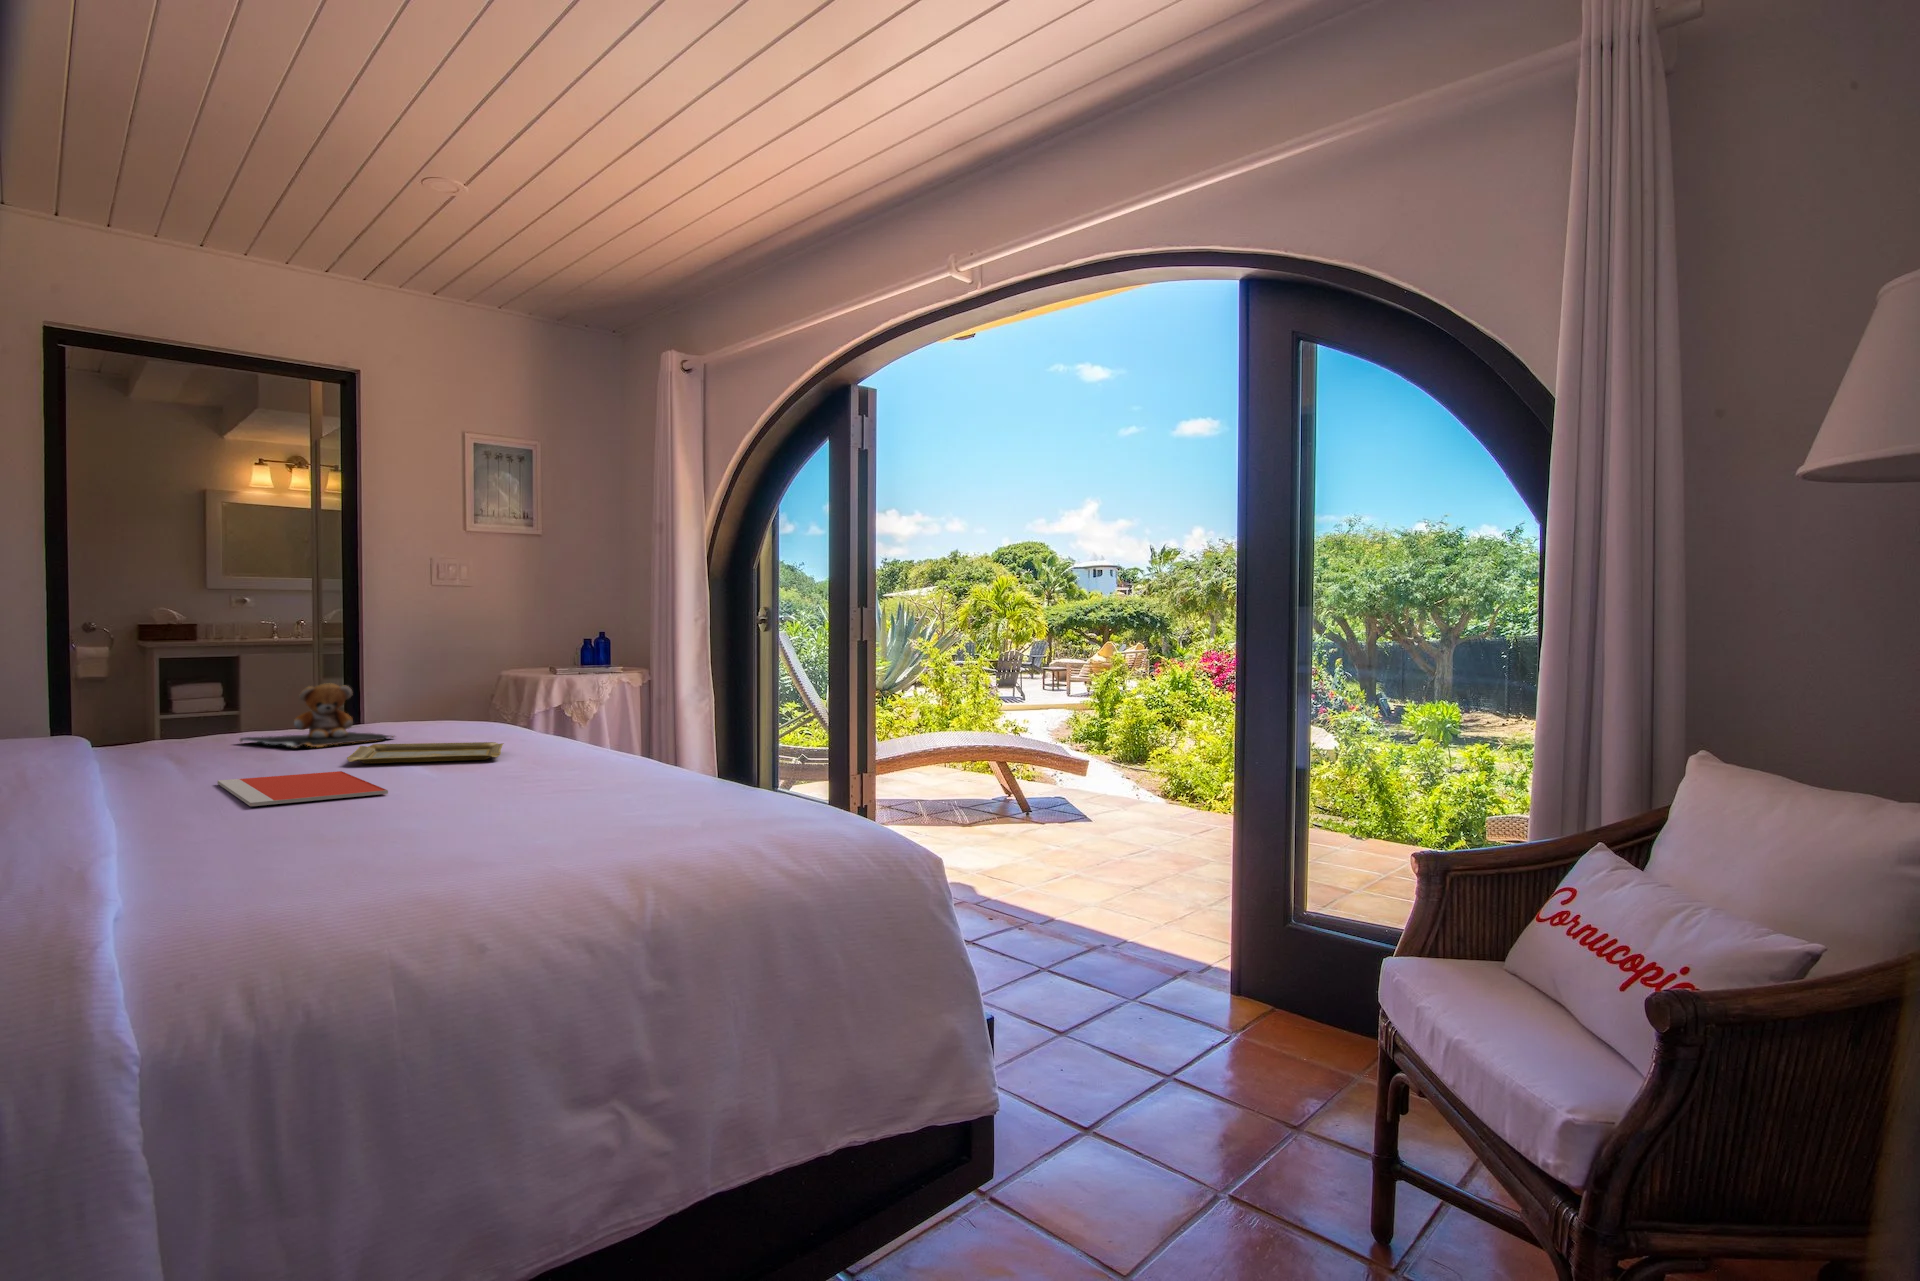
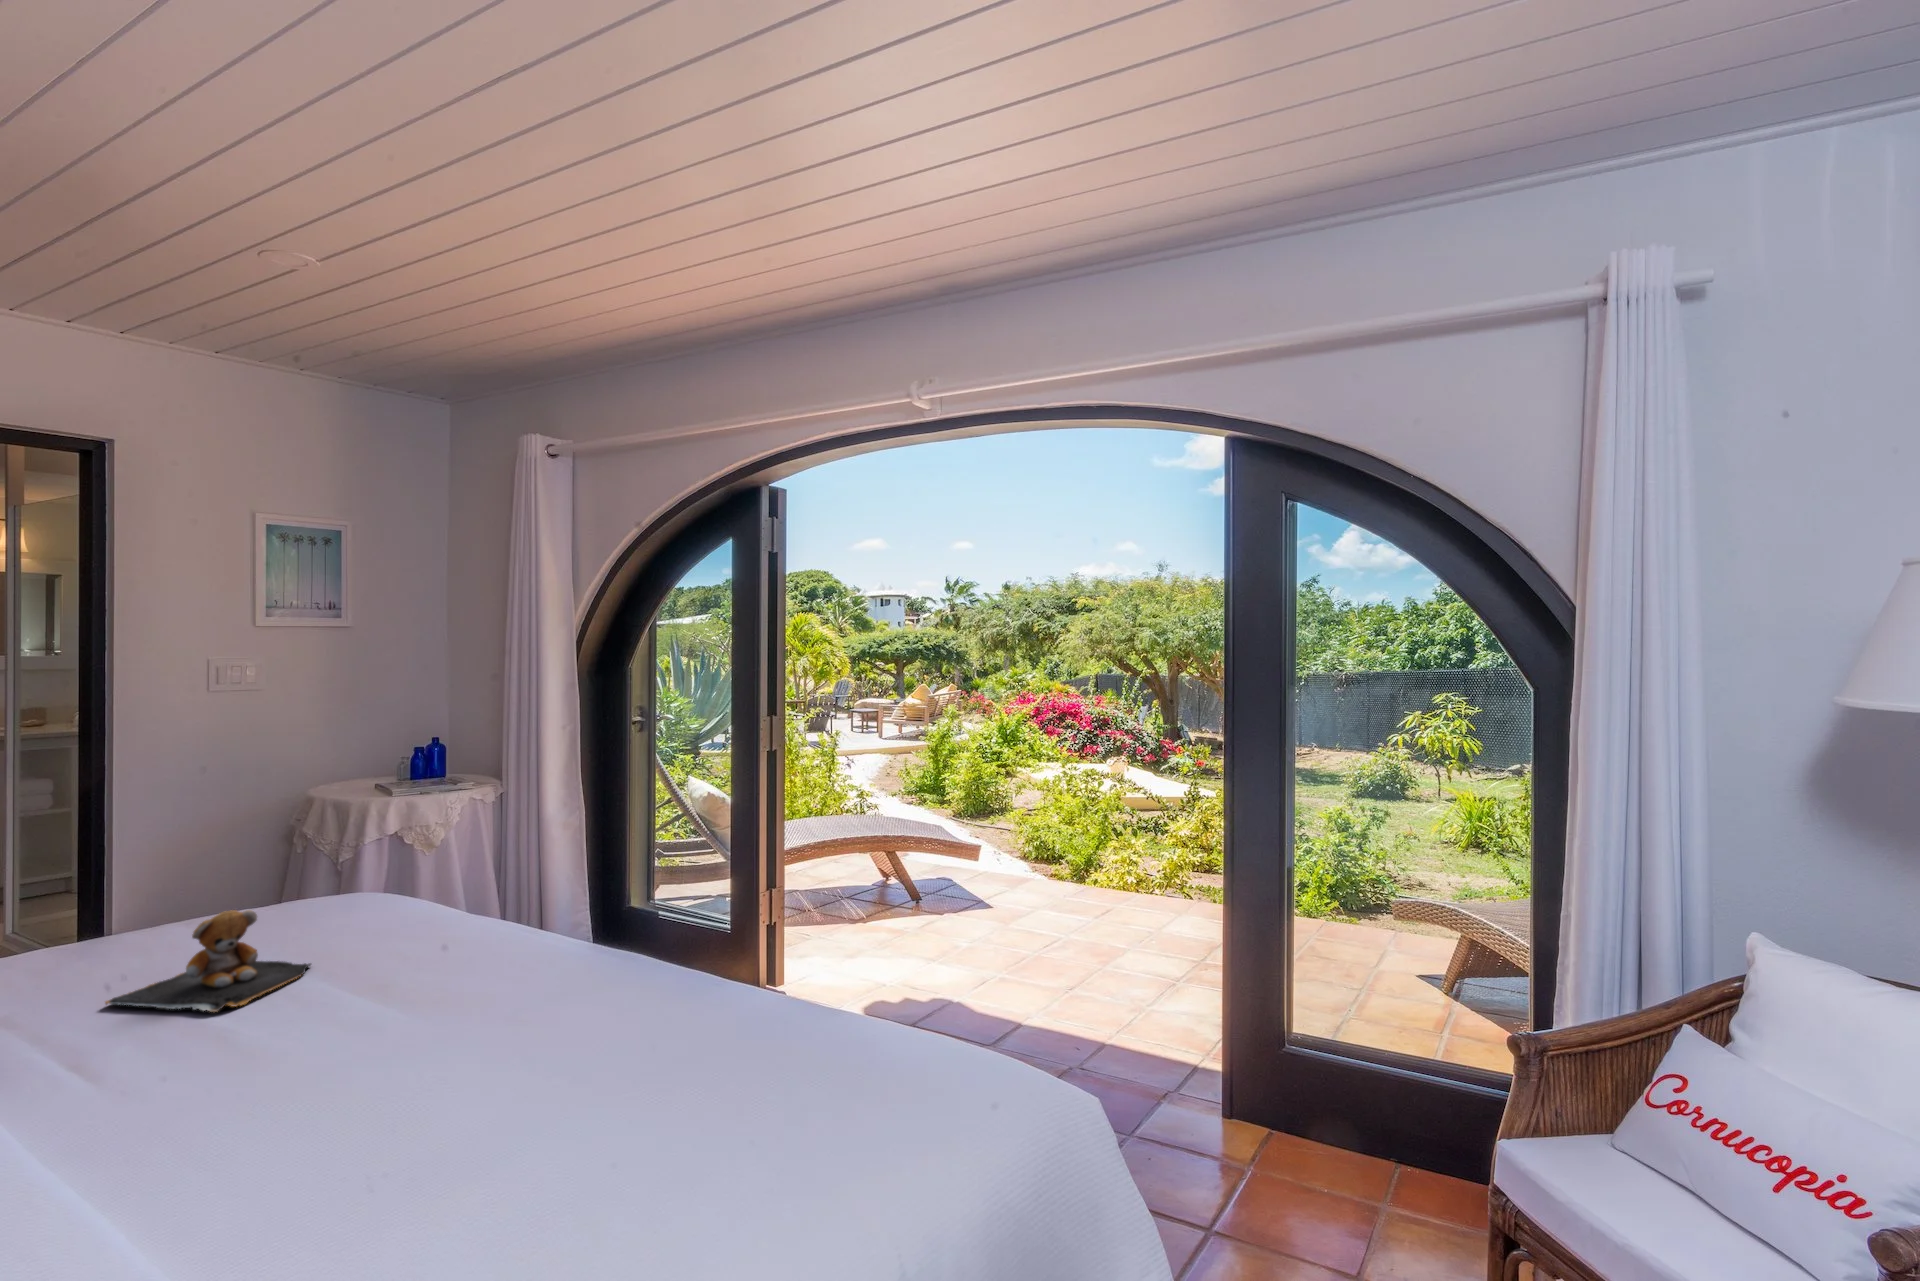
tray: present [347,742,504,764] -> none [331,973,530,1044]
notebook: present [217,771,388,806] -> none [244,1068,512,1177]

